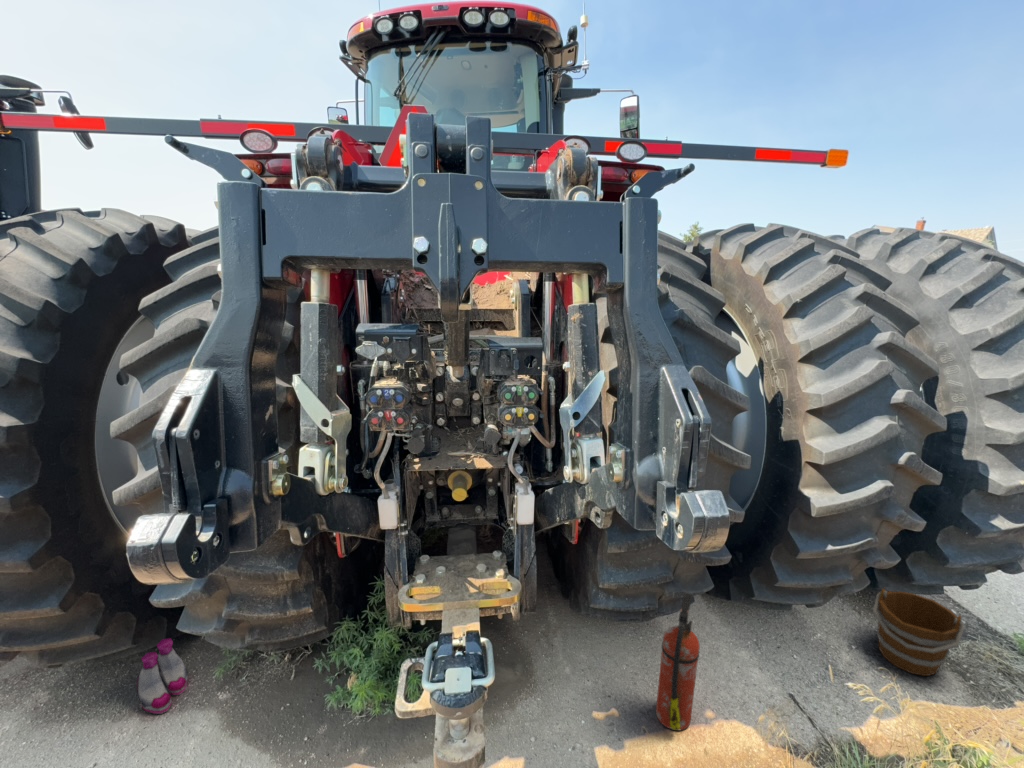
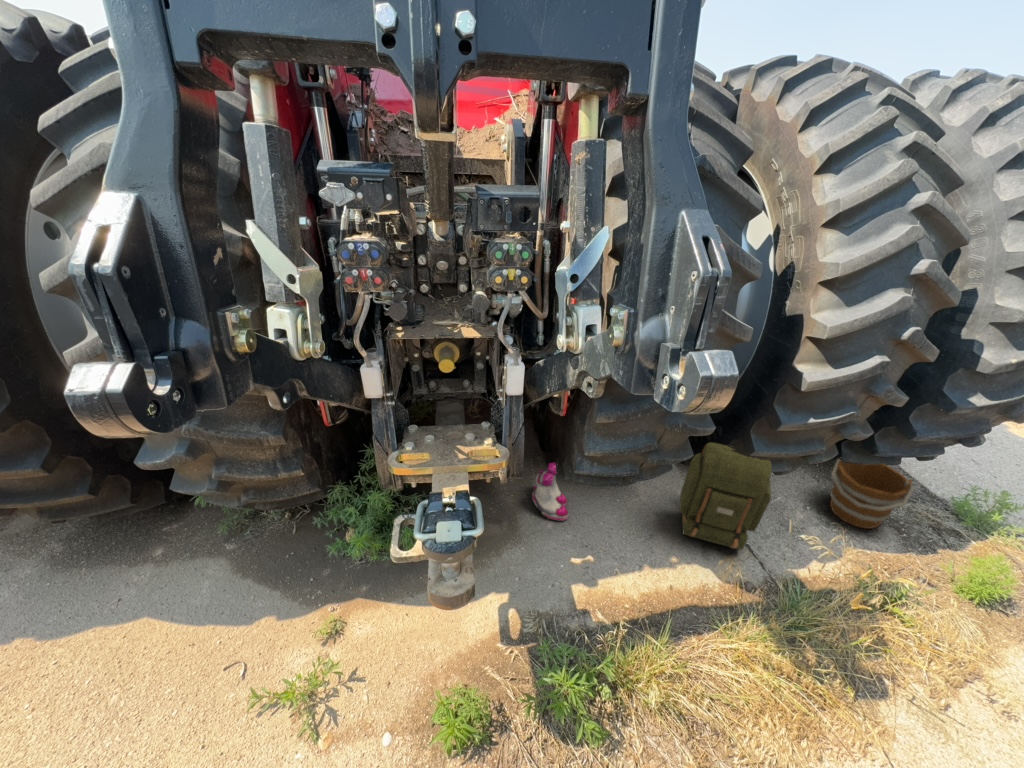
backpack: none [709,574,805,700] -> present [680,442,772,550]
fire extinguisher: present [656,594,700,730] -> none [628,459,675,576]
boots: present [137,638,188,714] -> present [532,463,568,521]

